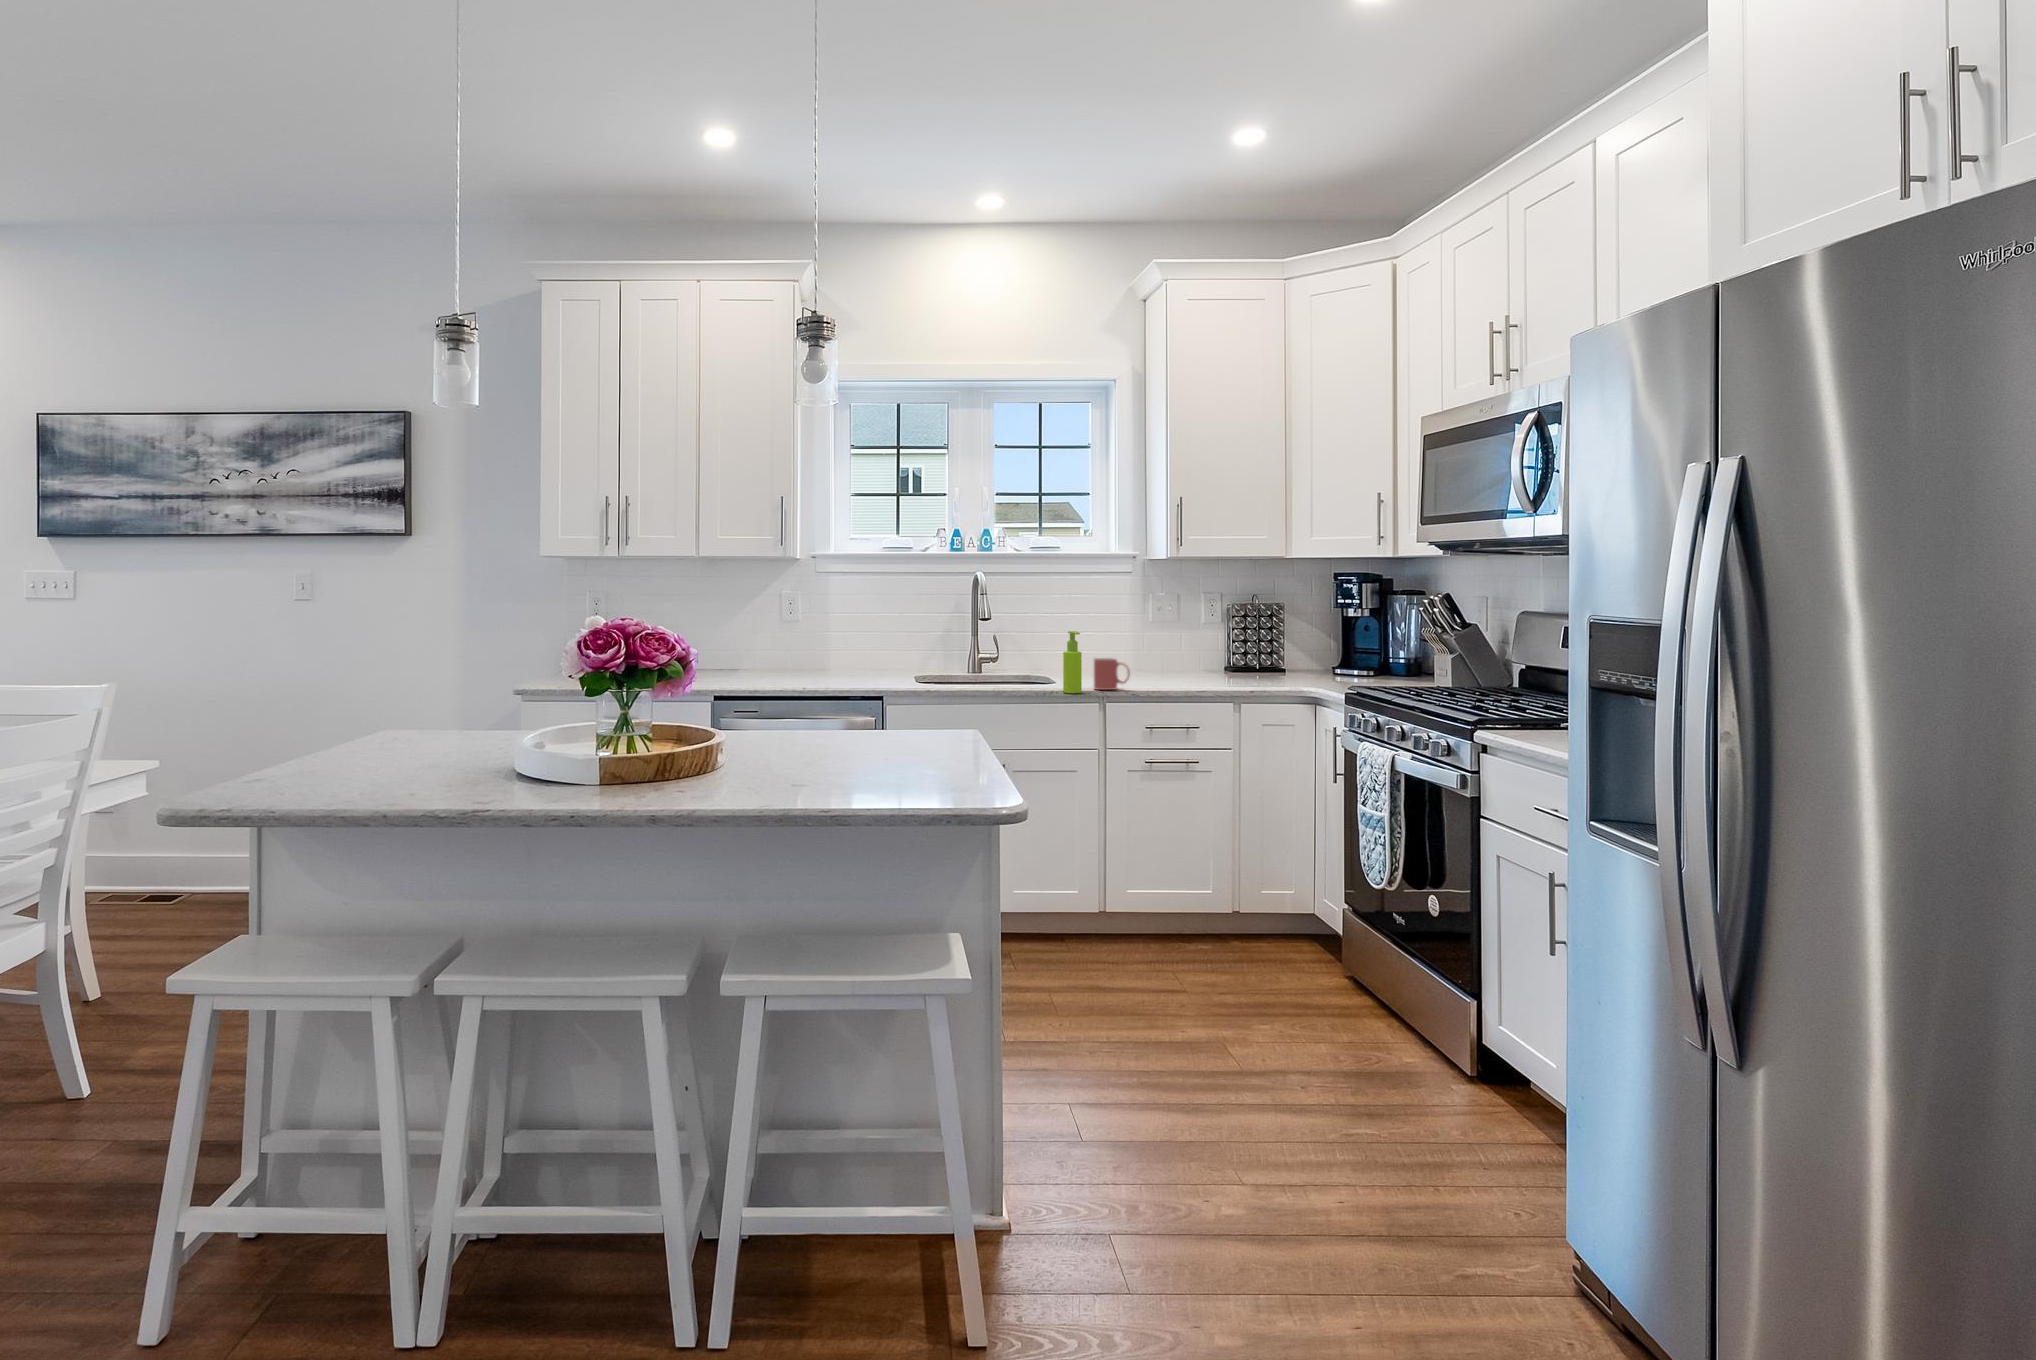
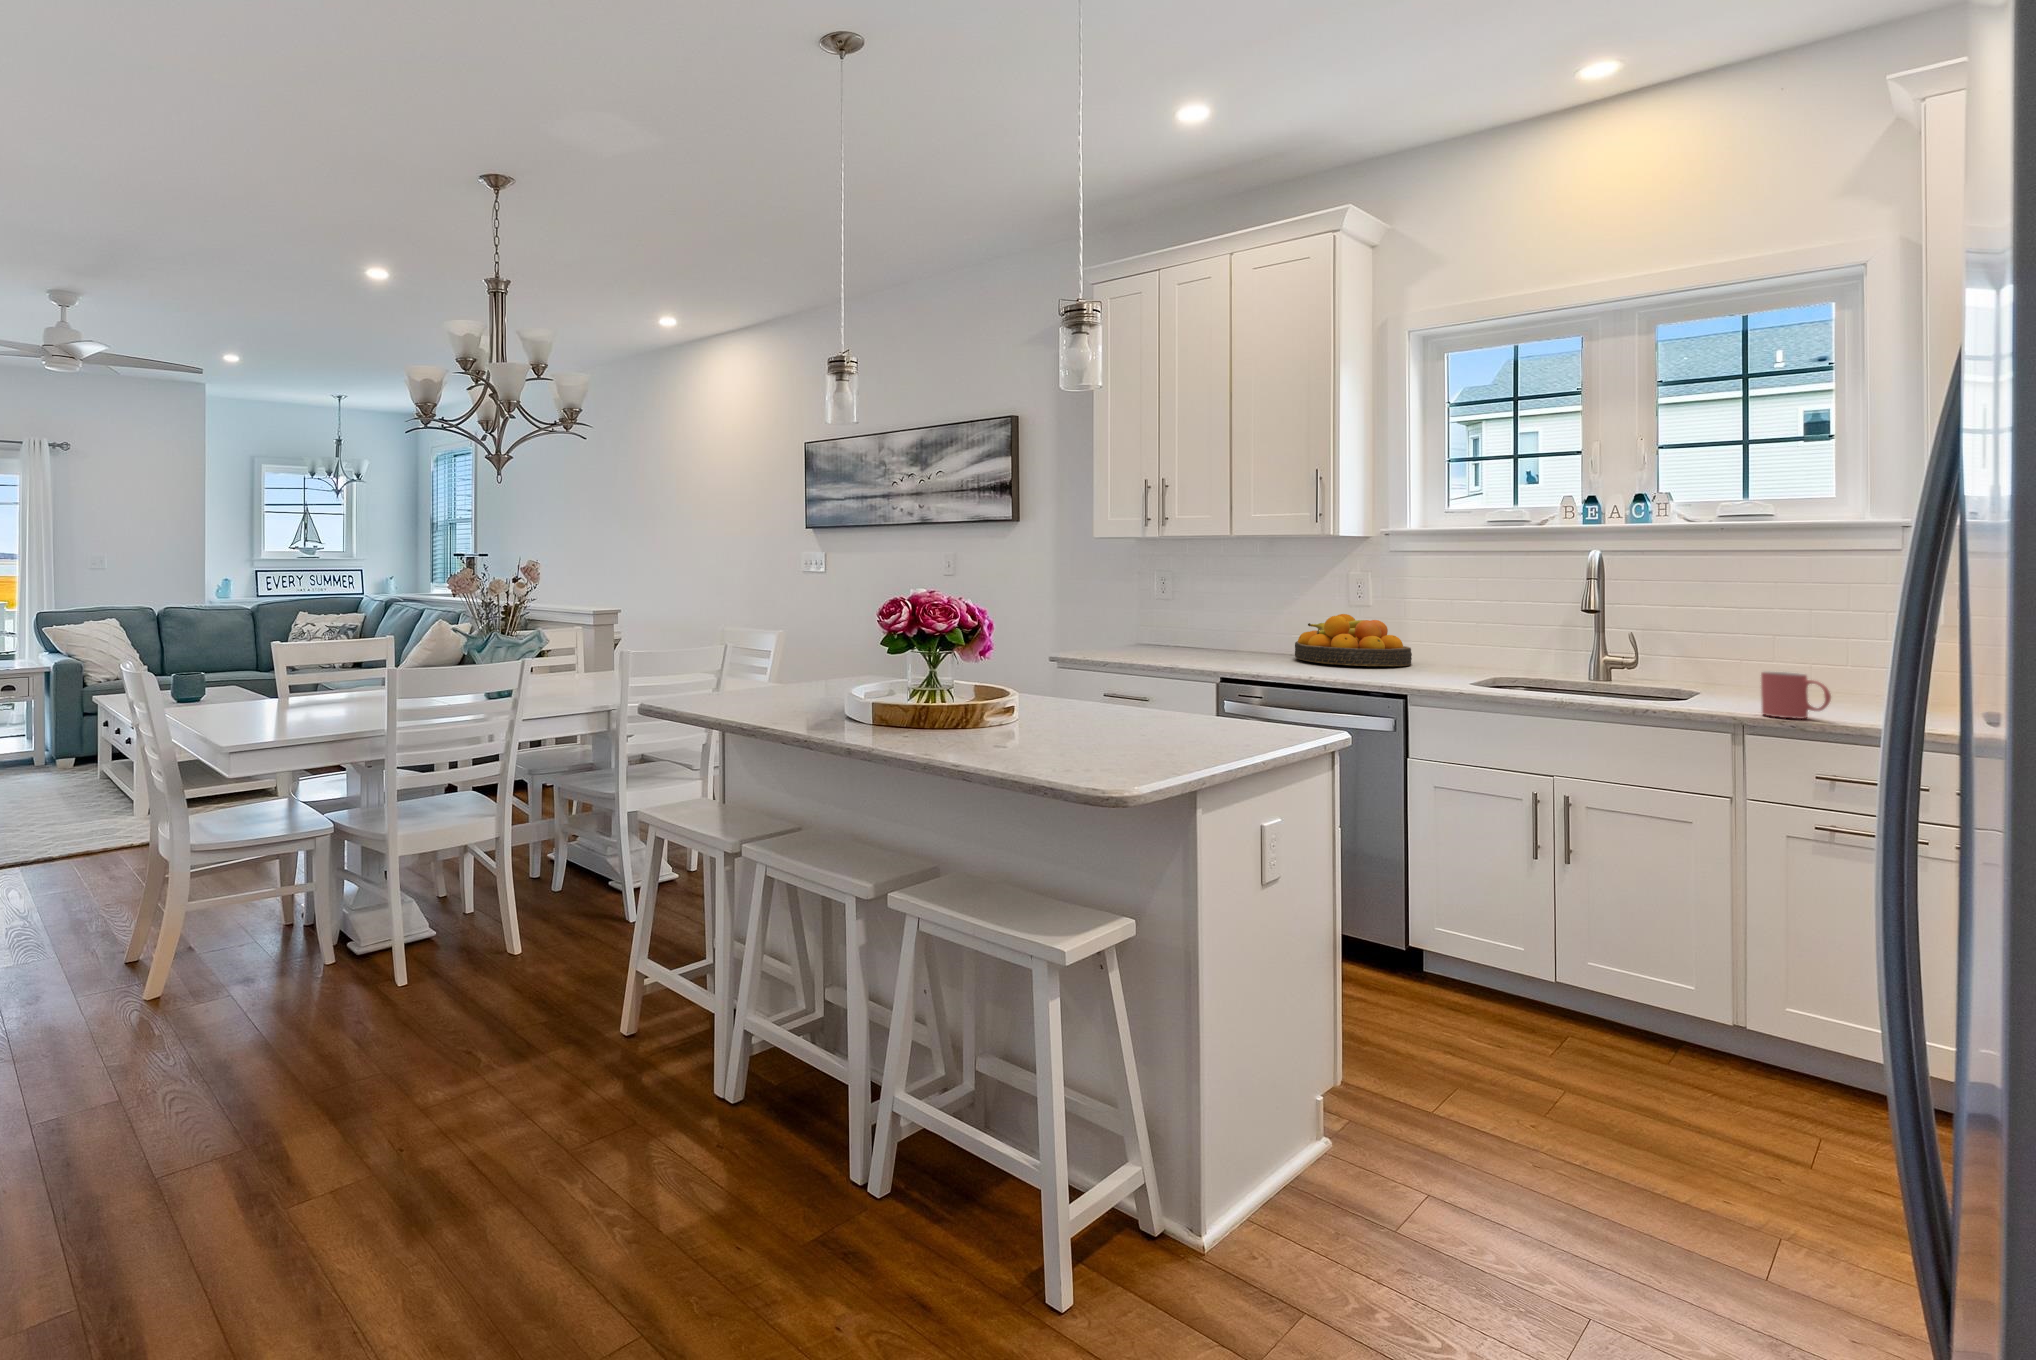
fruit bowl: none [747,630,842,678] -> present [1295,614,1412,666]
soap dispenser: present [1063,631,1082,693] -> none [1695,630,1728,716]

